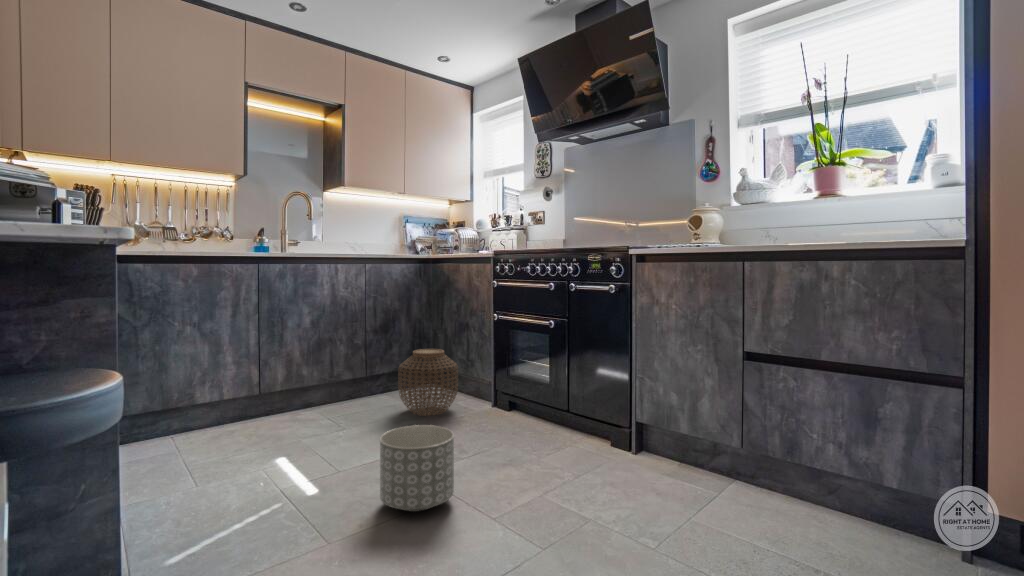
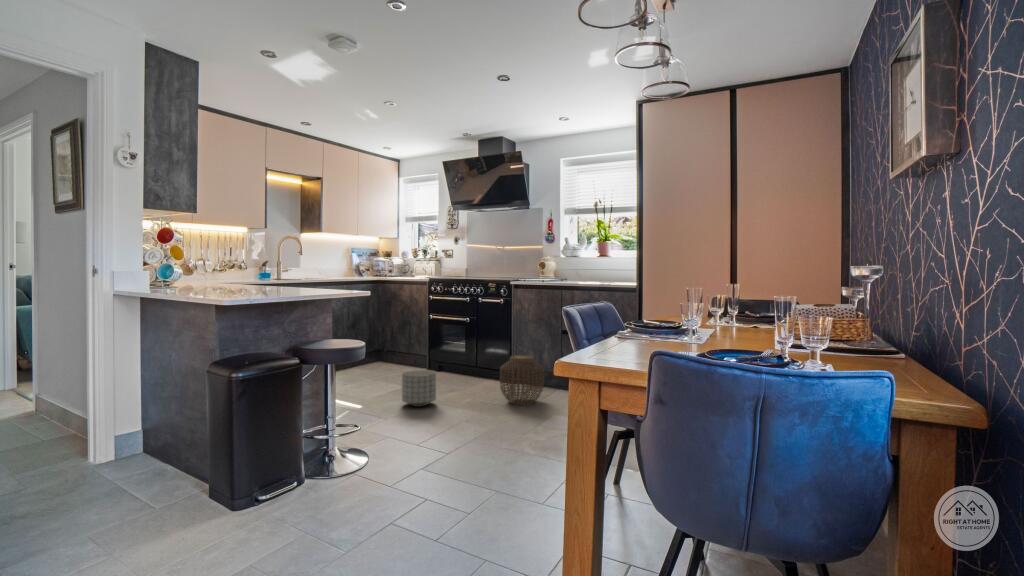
woven basket: present [398,349,458,416] -> present [500,355,544,405]

